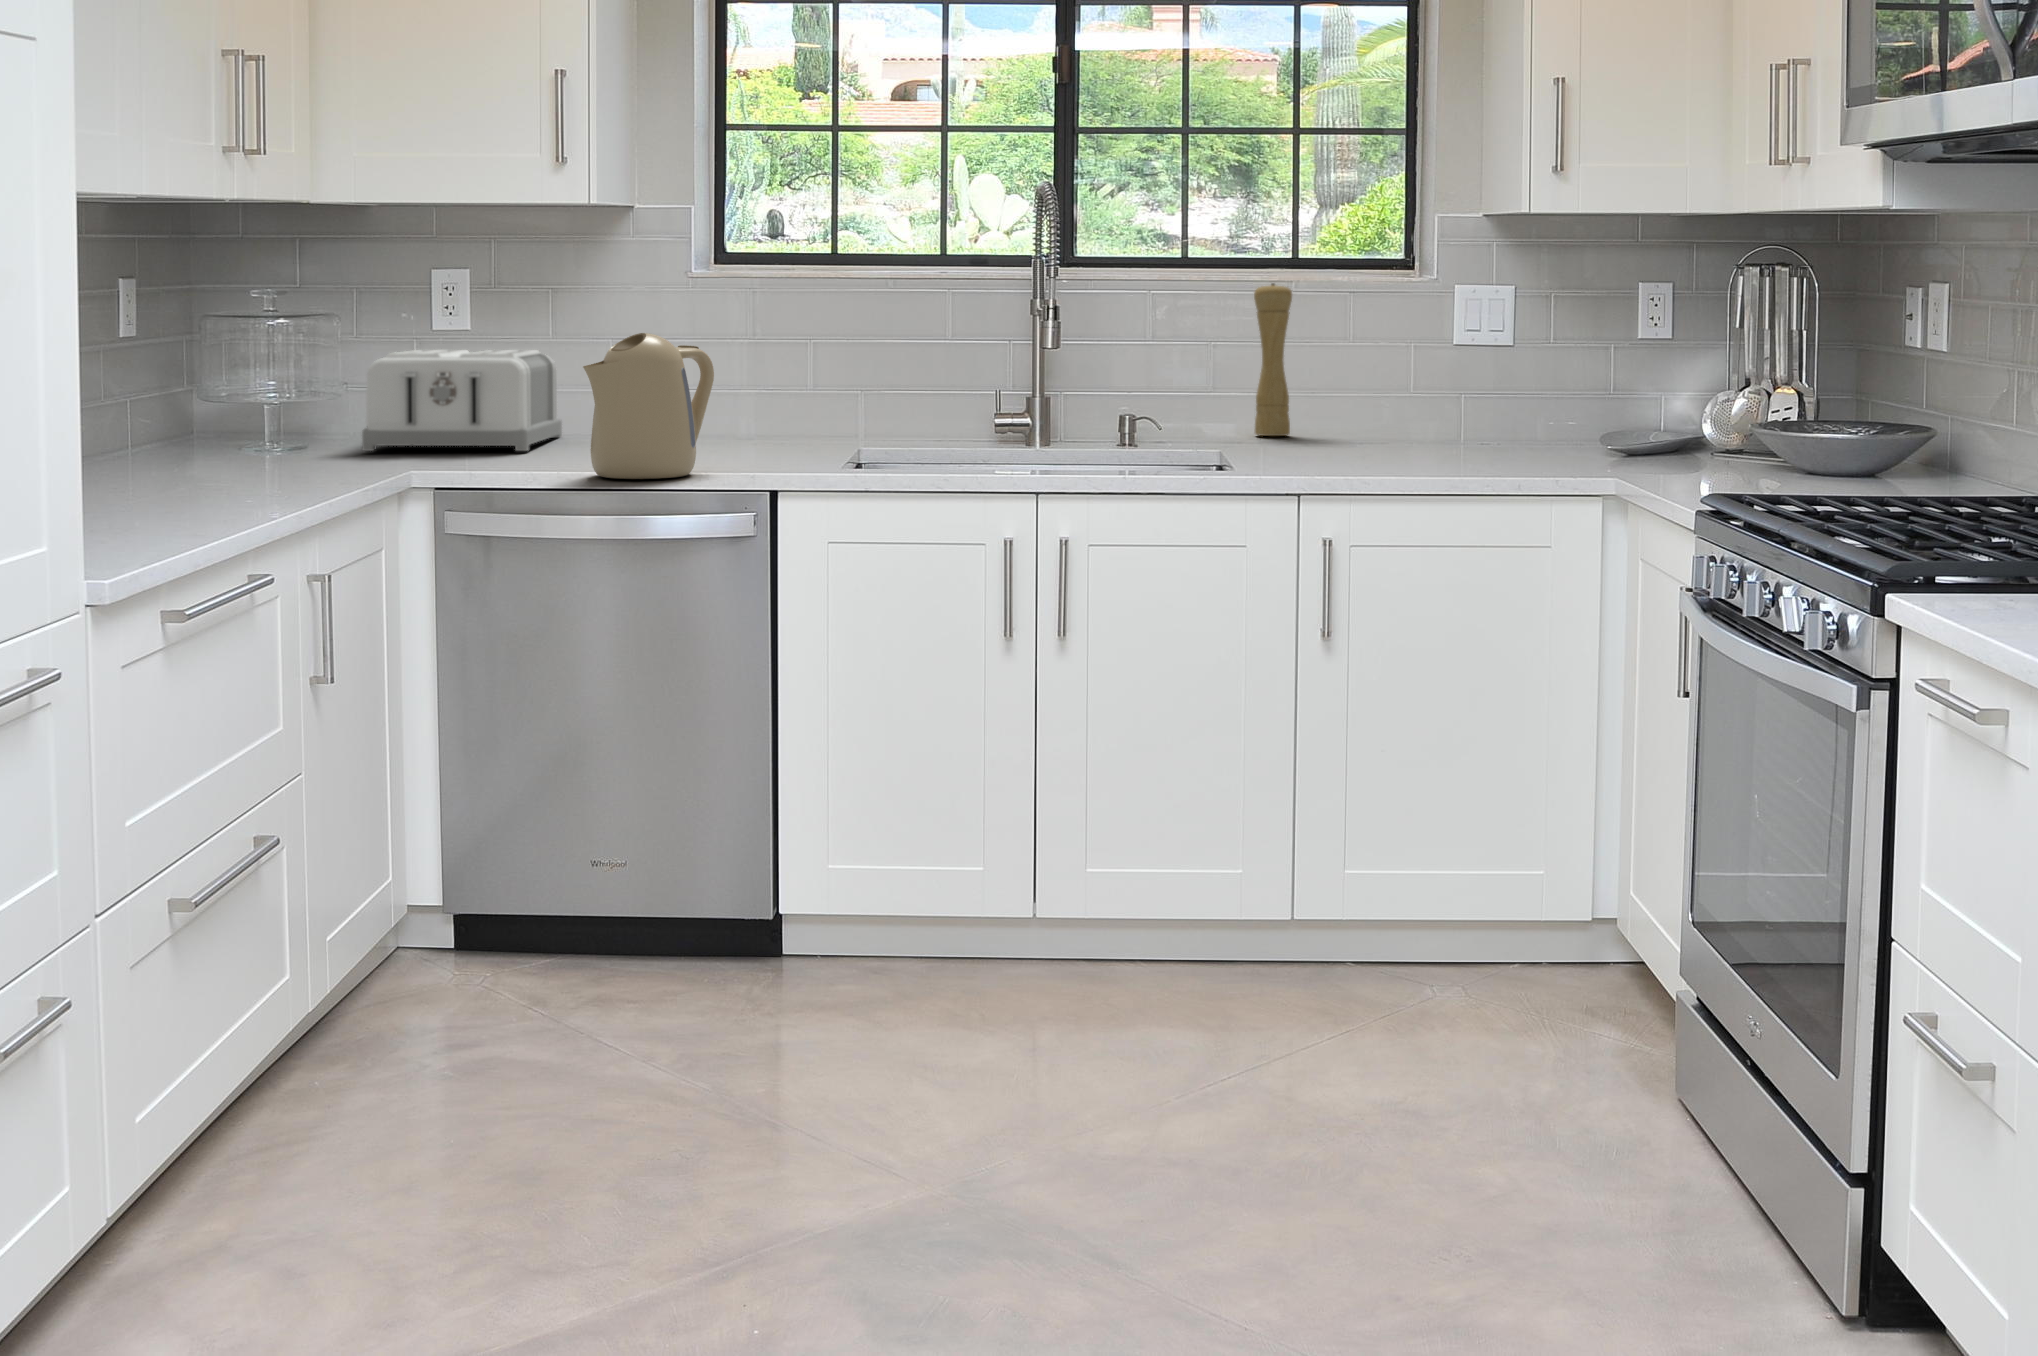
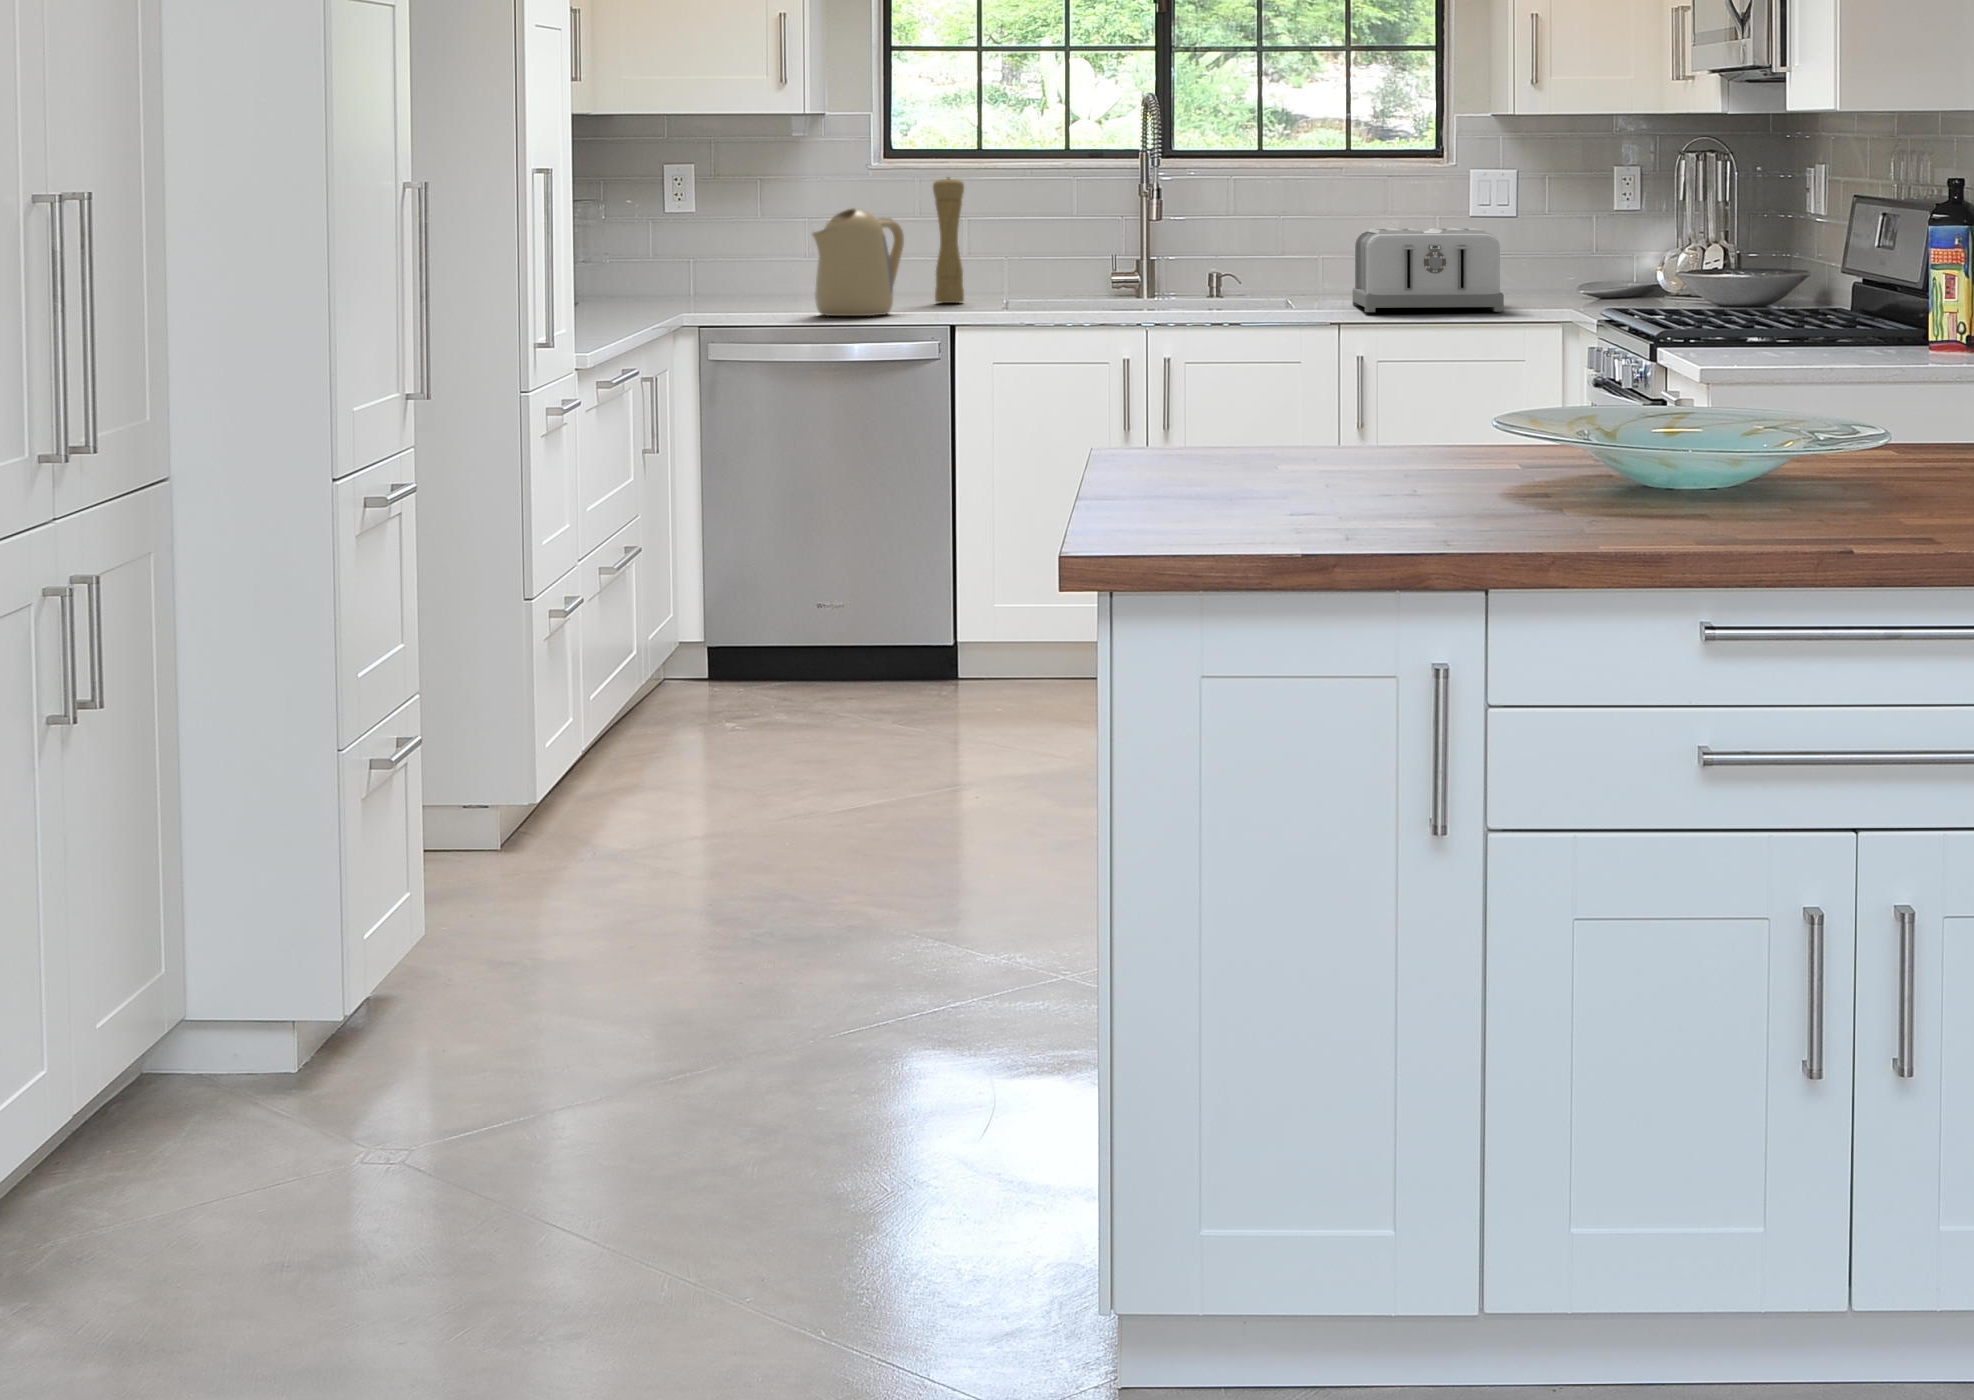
pepper mill: present [1254,283,1292,436] -> present [933,177,964,303]
toaster: present [362,350,562,451] -> present [1352,228,1504,312]

